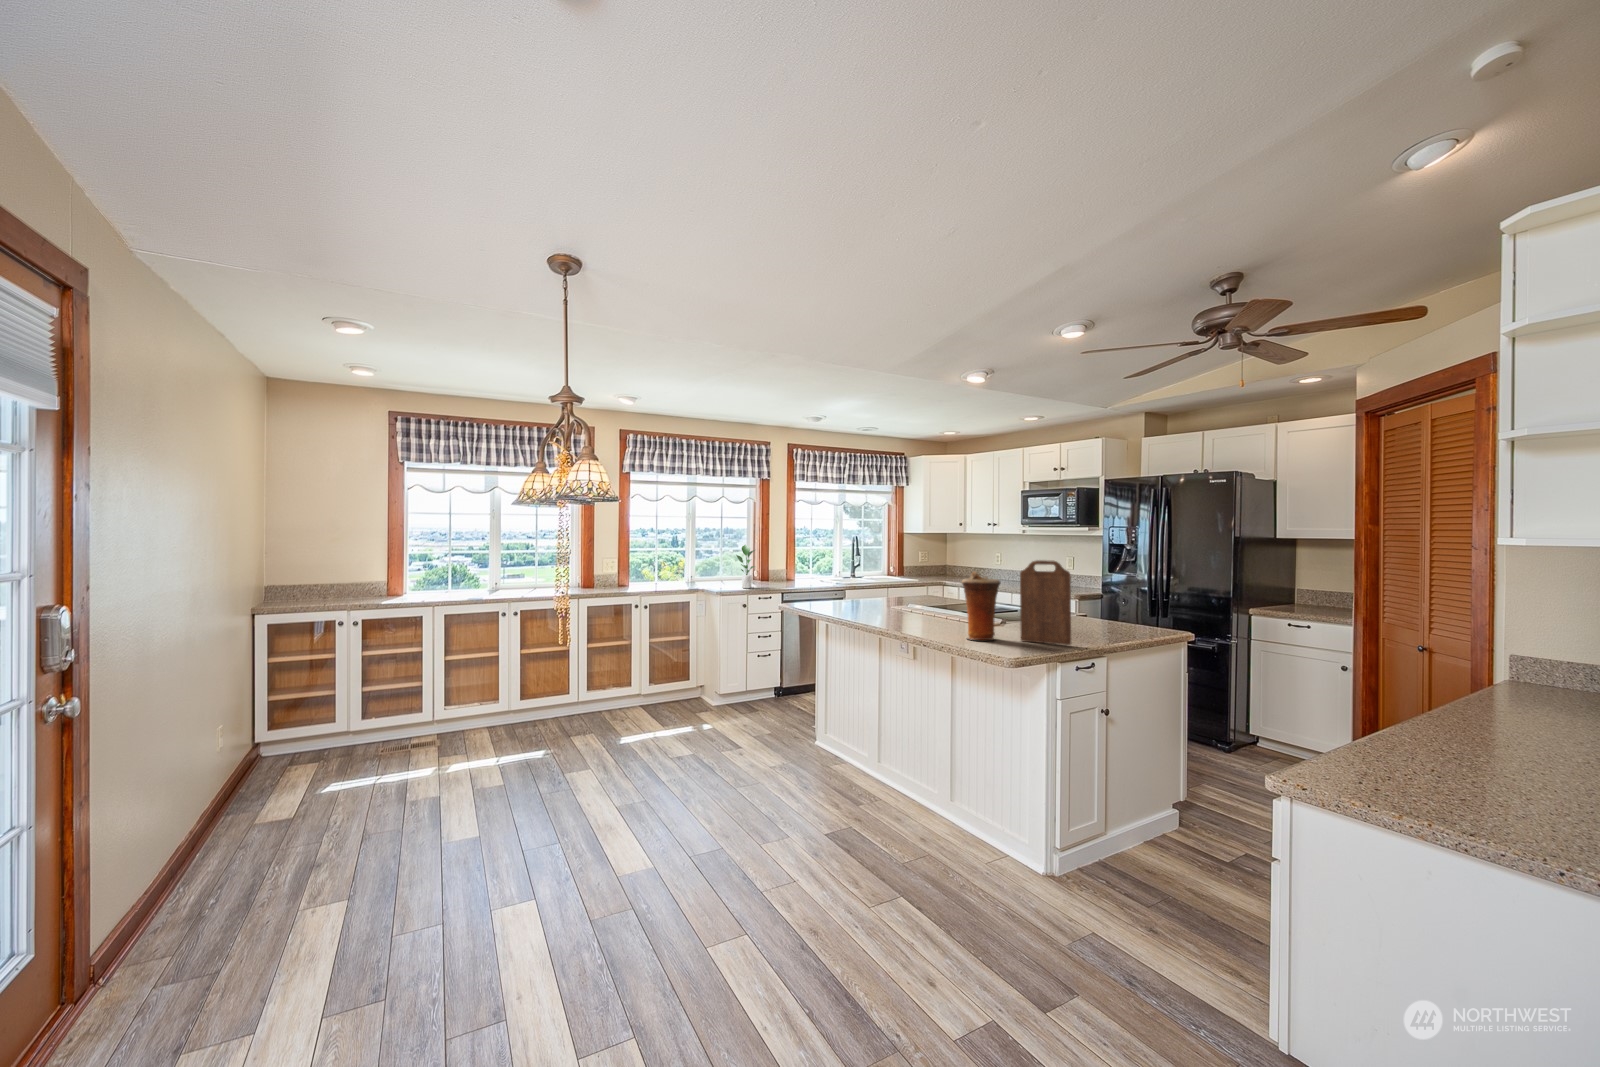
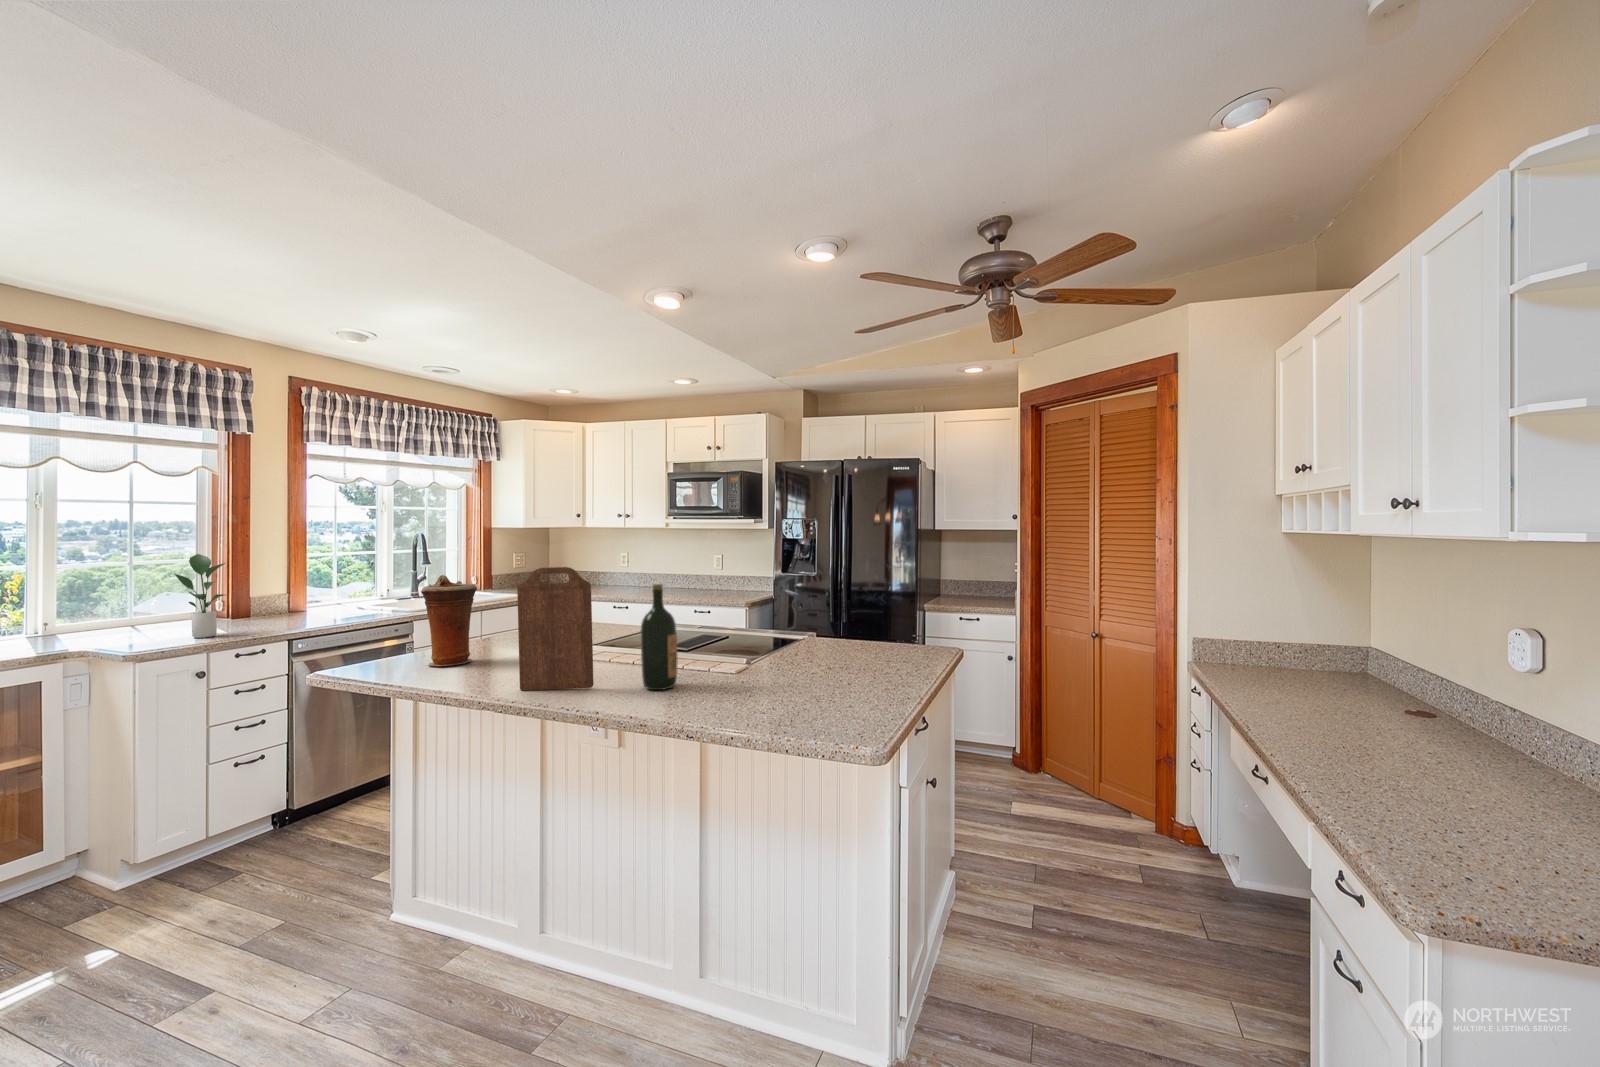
cutting board: present [1020,560,1071,645] -> present [517,567,593,691]
wine bottle: none [925,565,946,626] -> present [641,584,678,690]
vase: present [962,571,1000,640] -> present [421,575,477,666]

